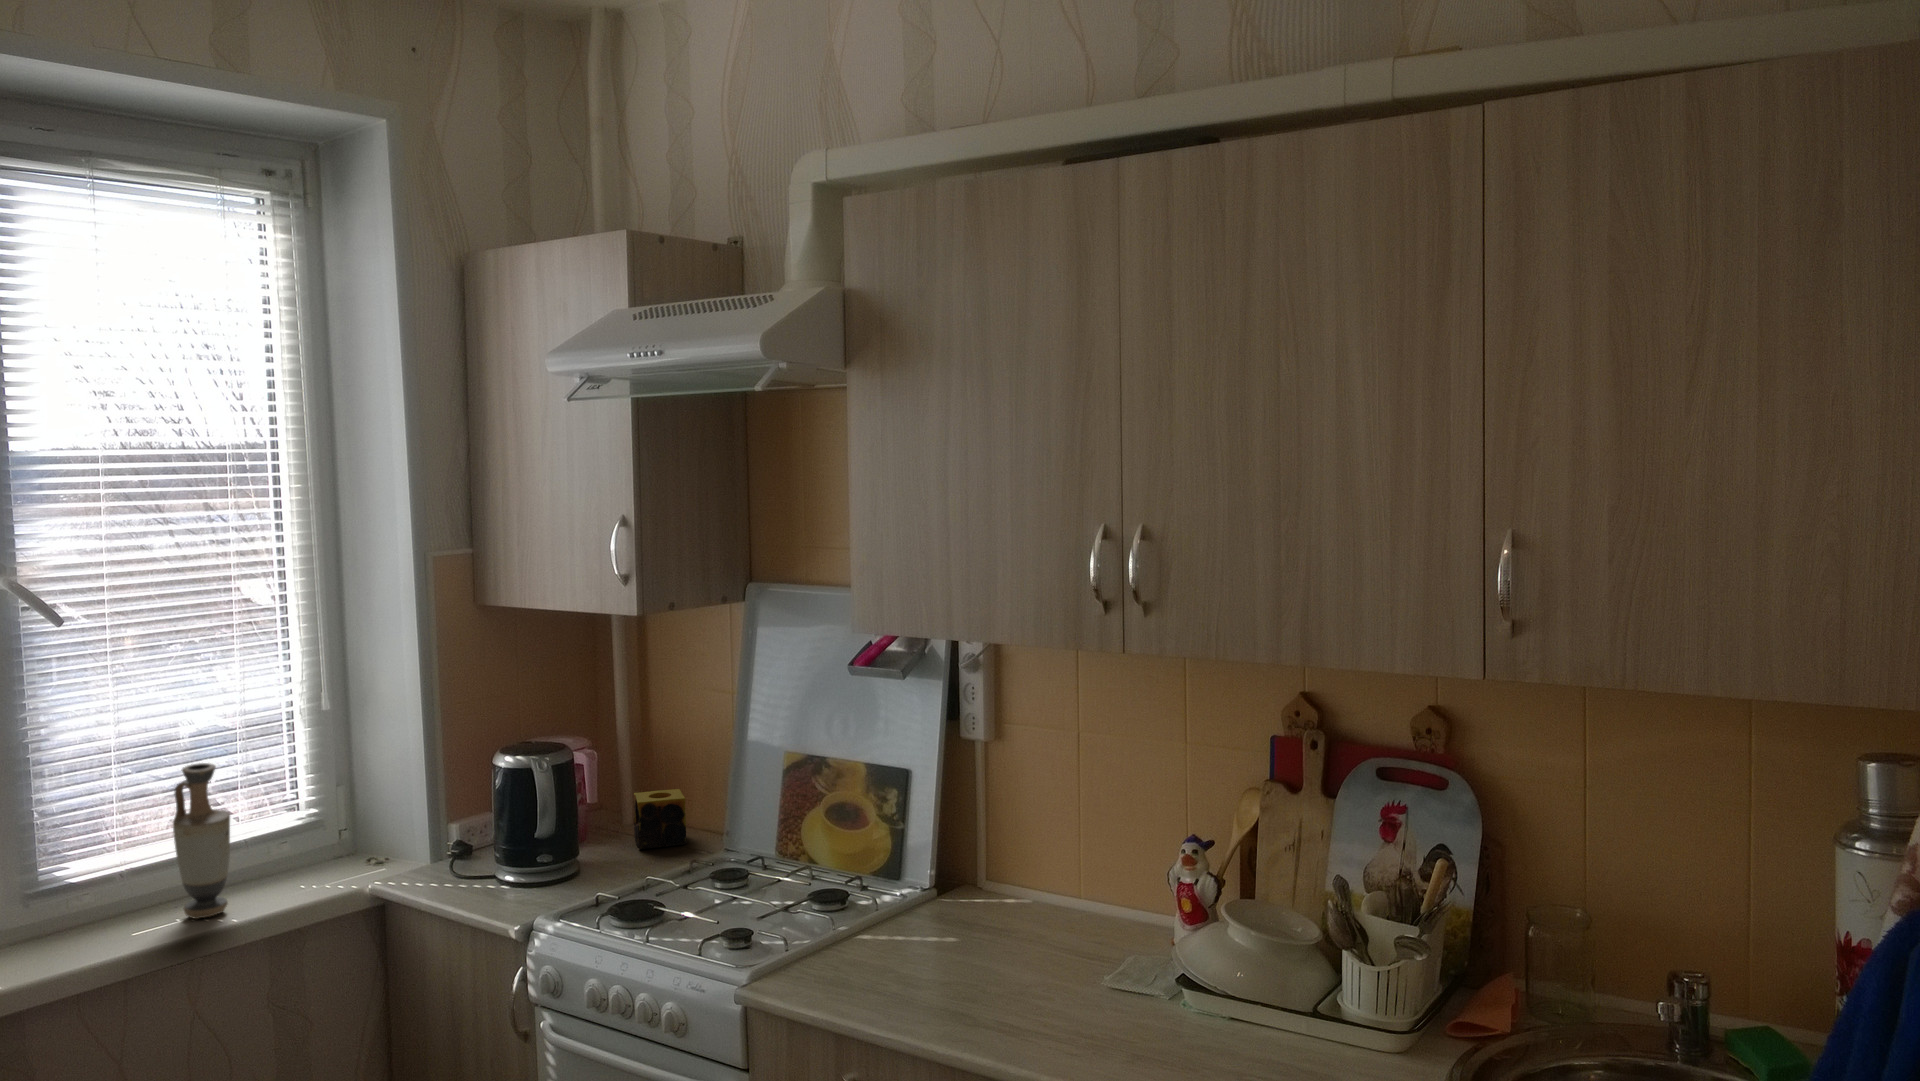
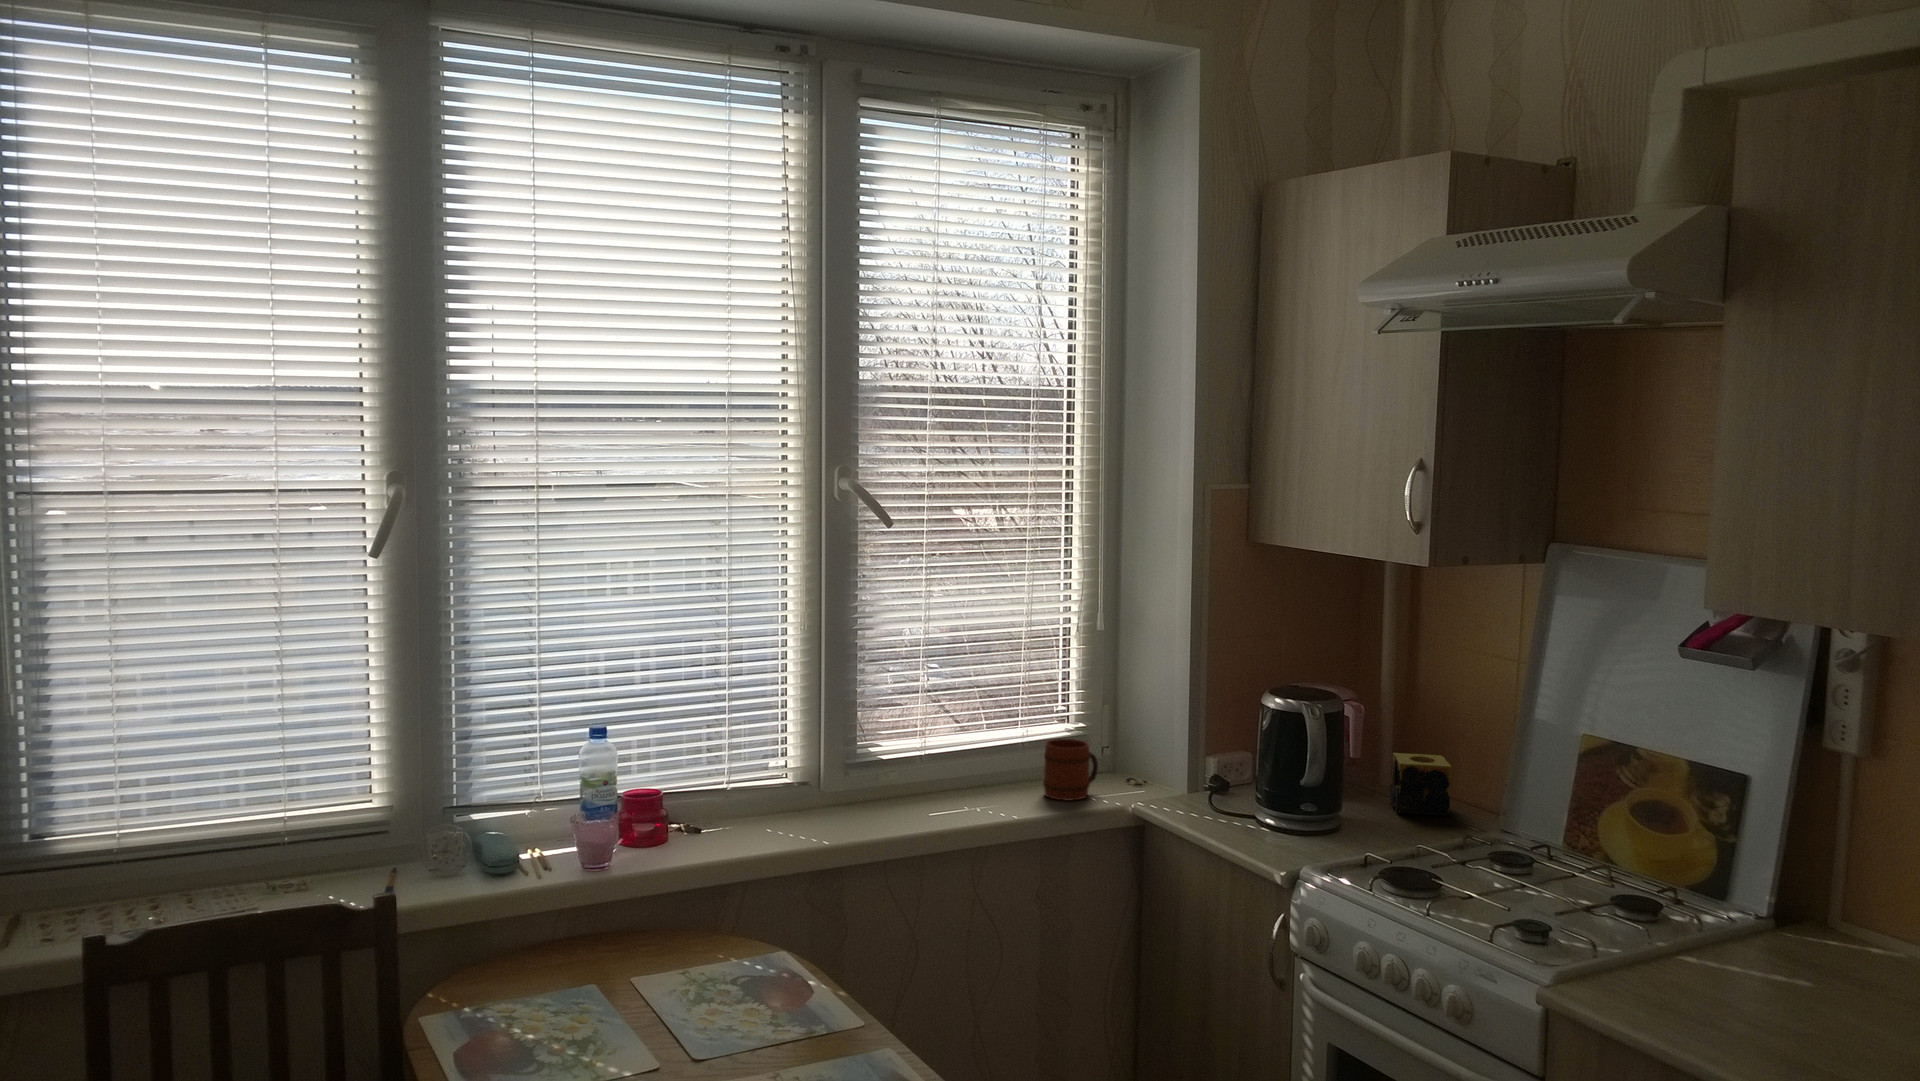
vase: present [173,763,230,919] -> none [969,666,1017,809]
mug: none [269,828,334,894] -> present [1043,739,1098,801]

